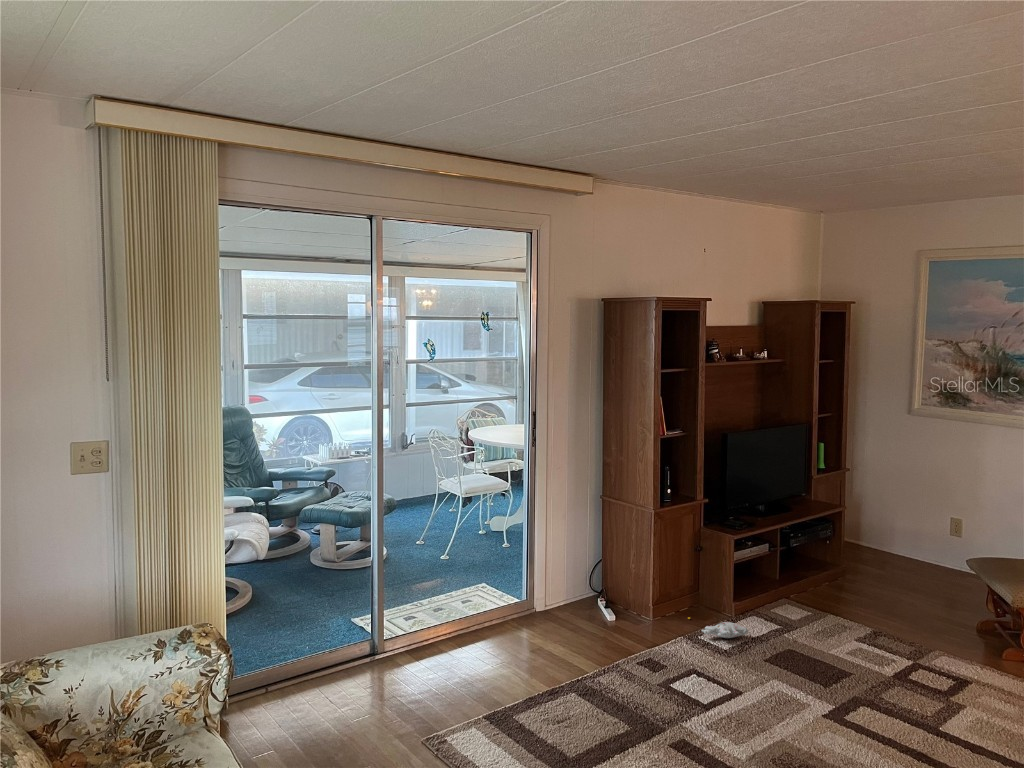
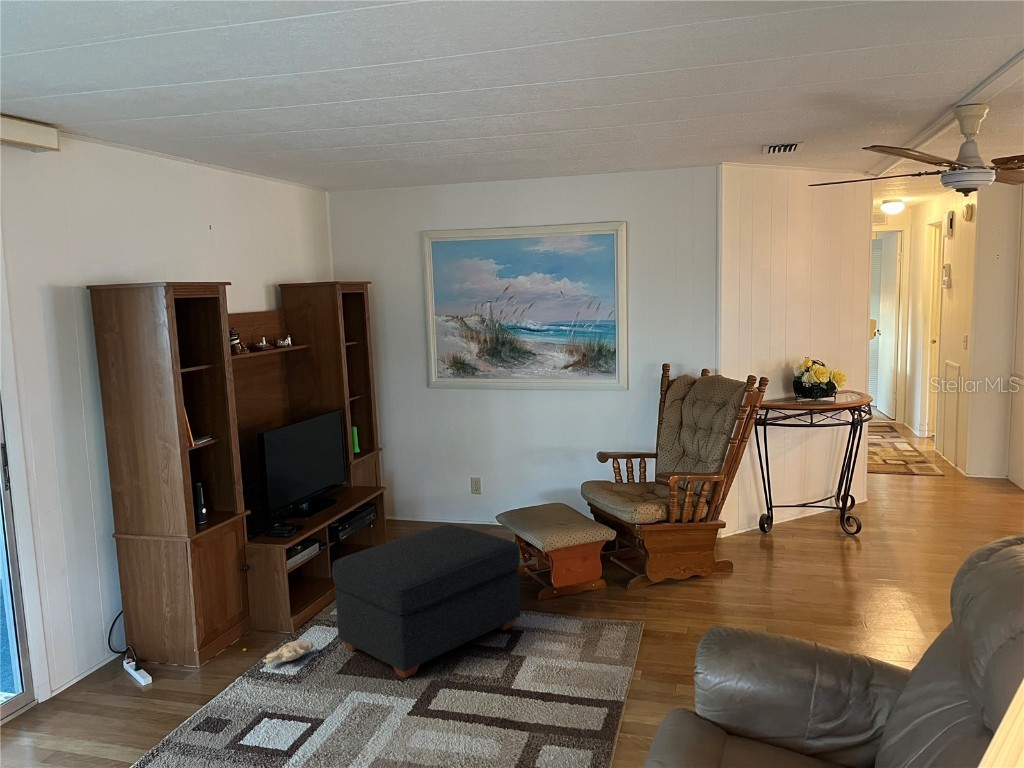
ottoman: none [772,553,978,685] -> present [332,525,520,678]

